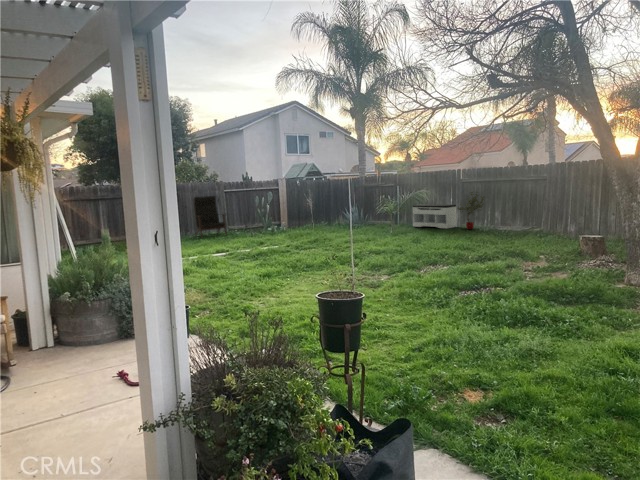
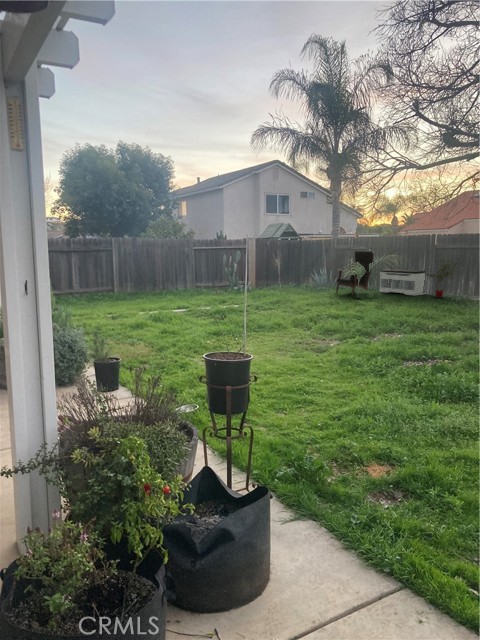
lounge chair: present [194,196,227,237] -> present [336,251,374,295]

